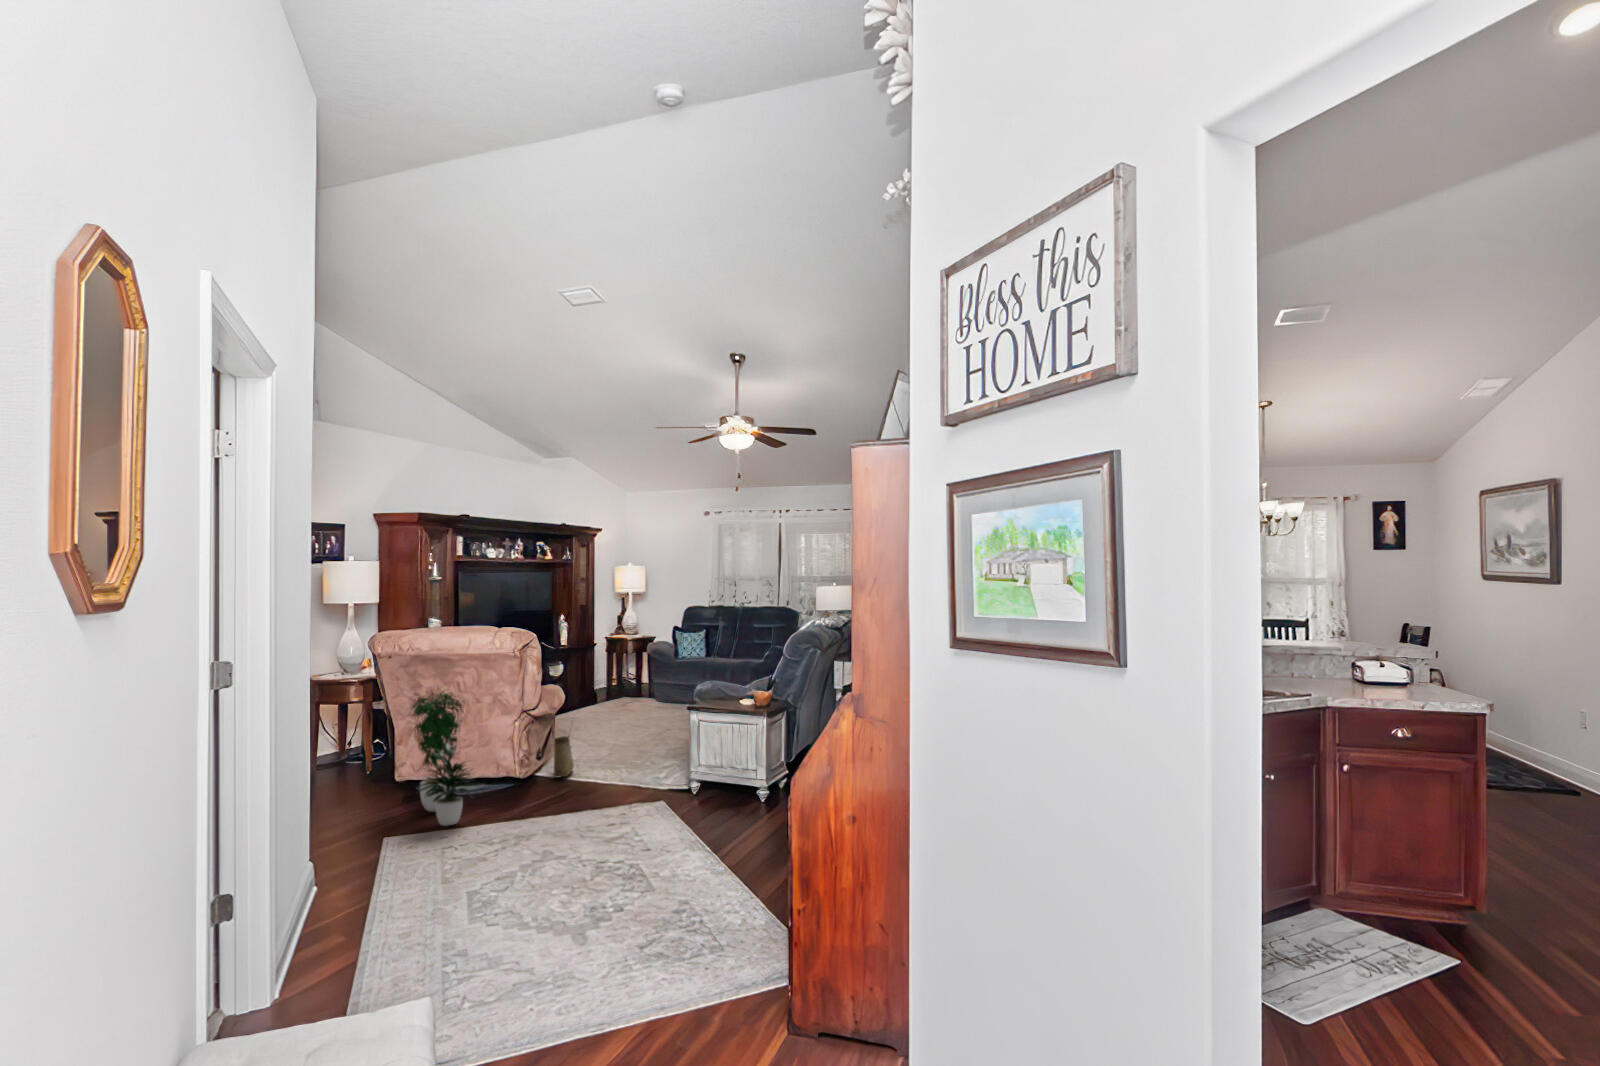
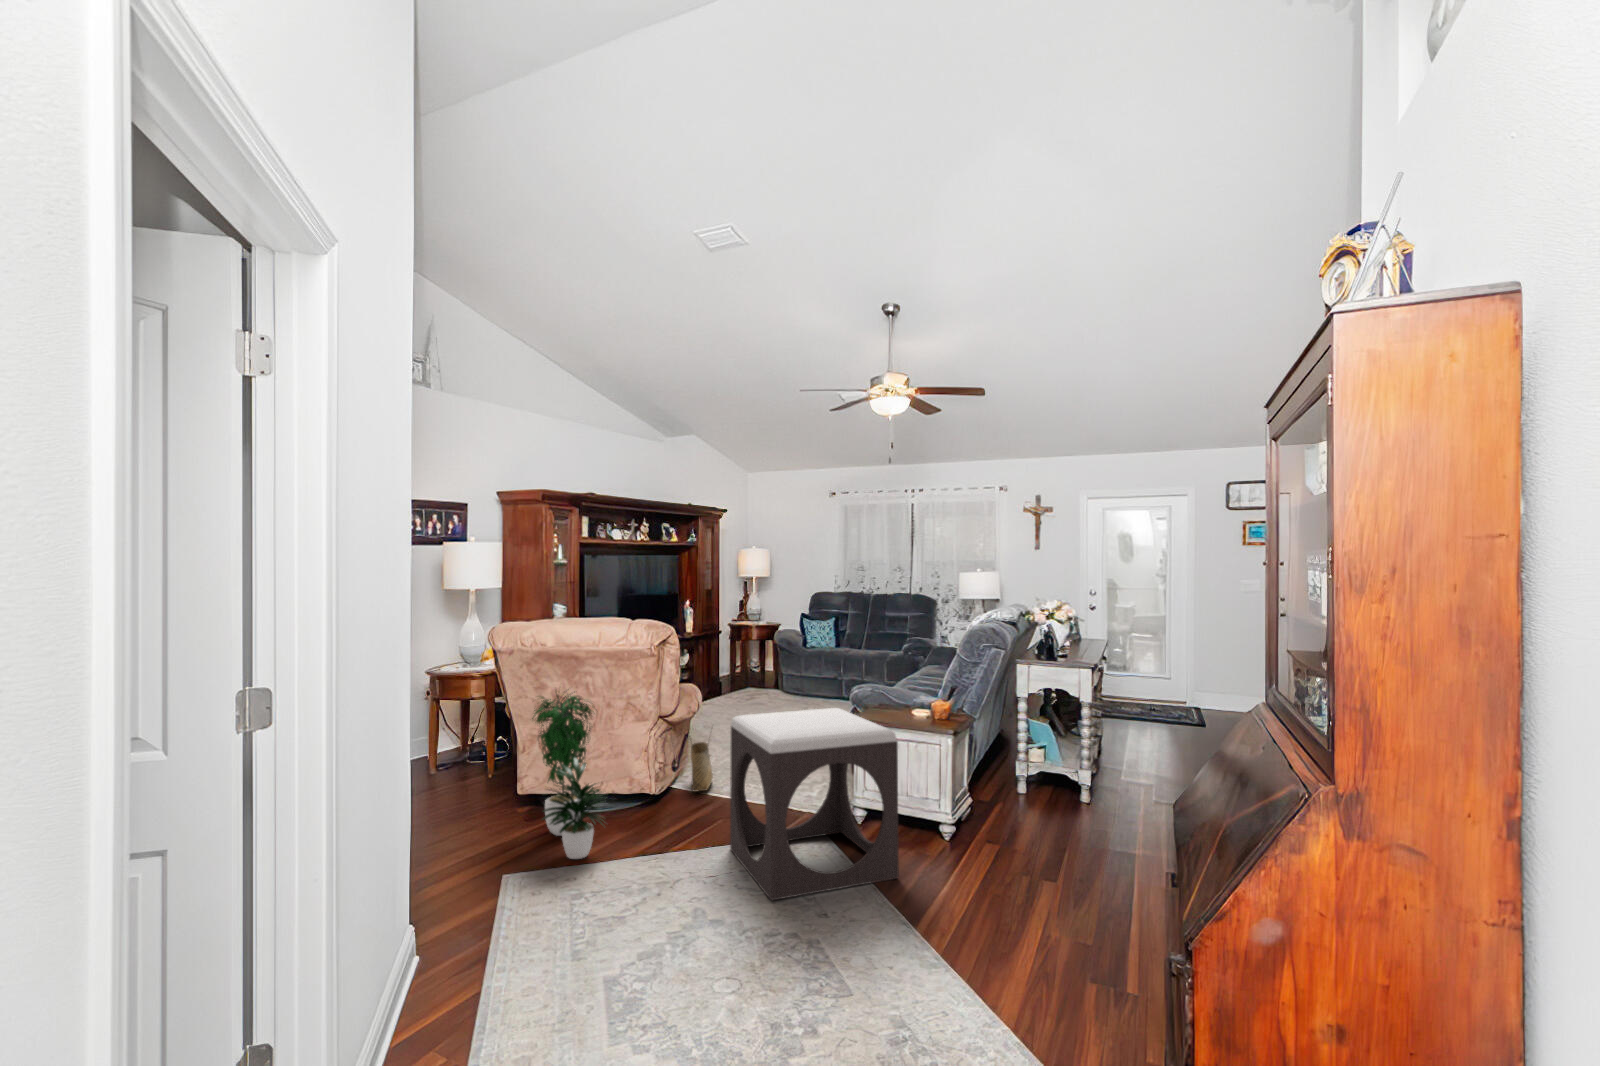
footstool: none [580,697,712,843] -> present [730,708,899,900]

